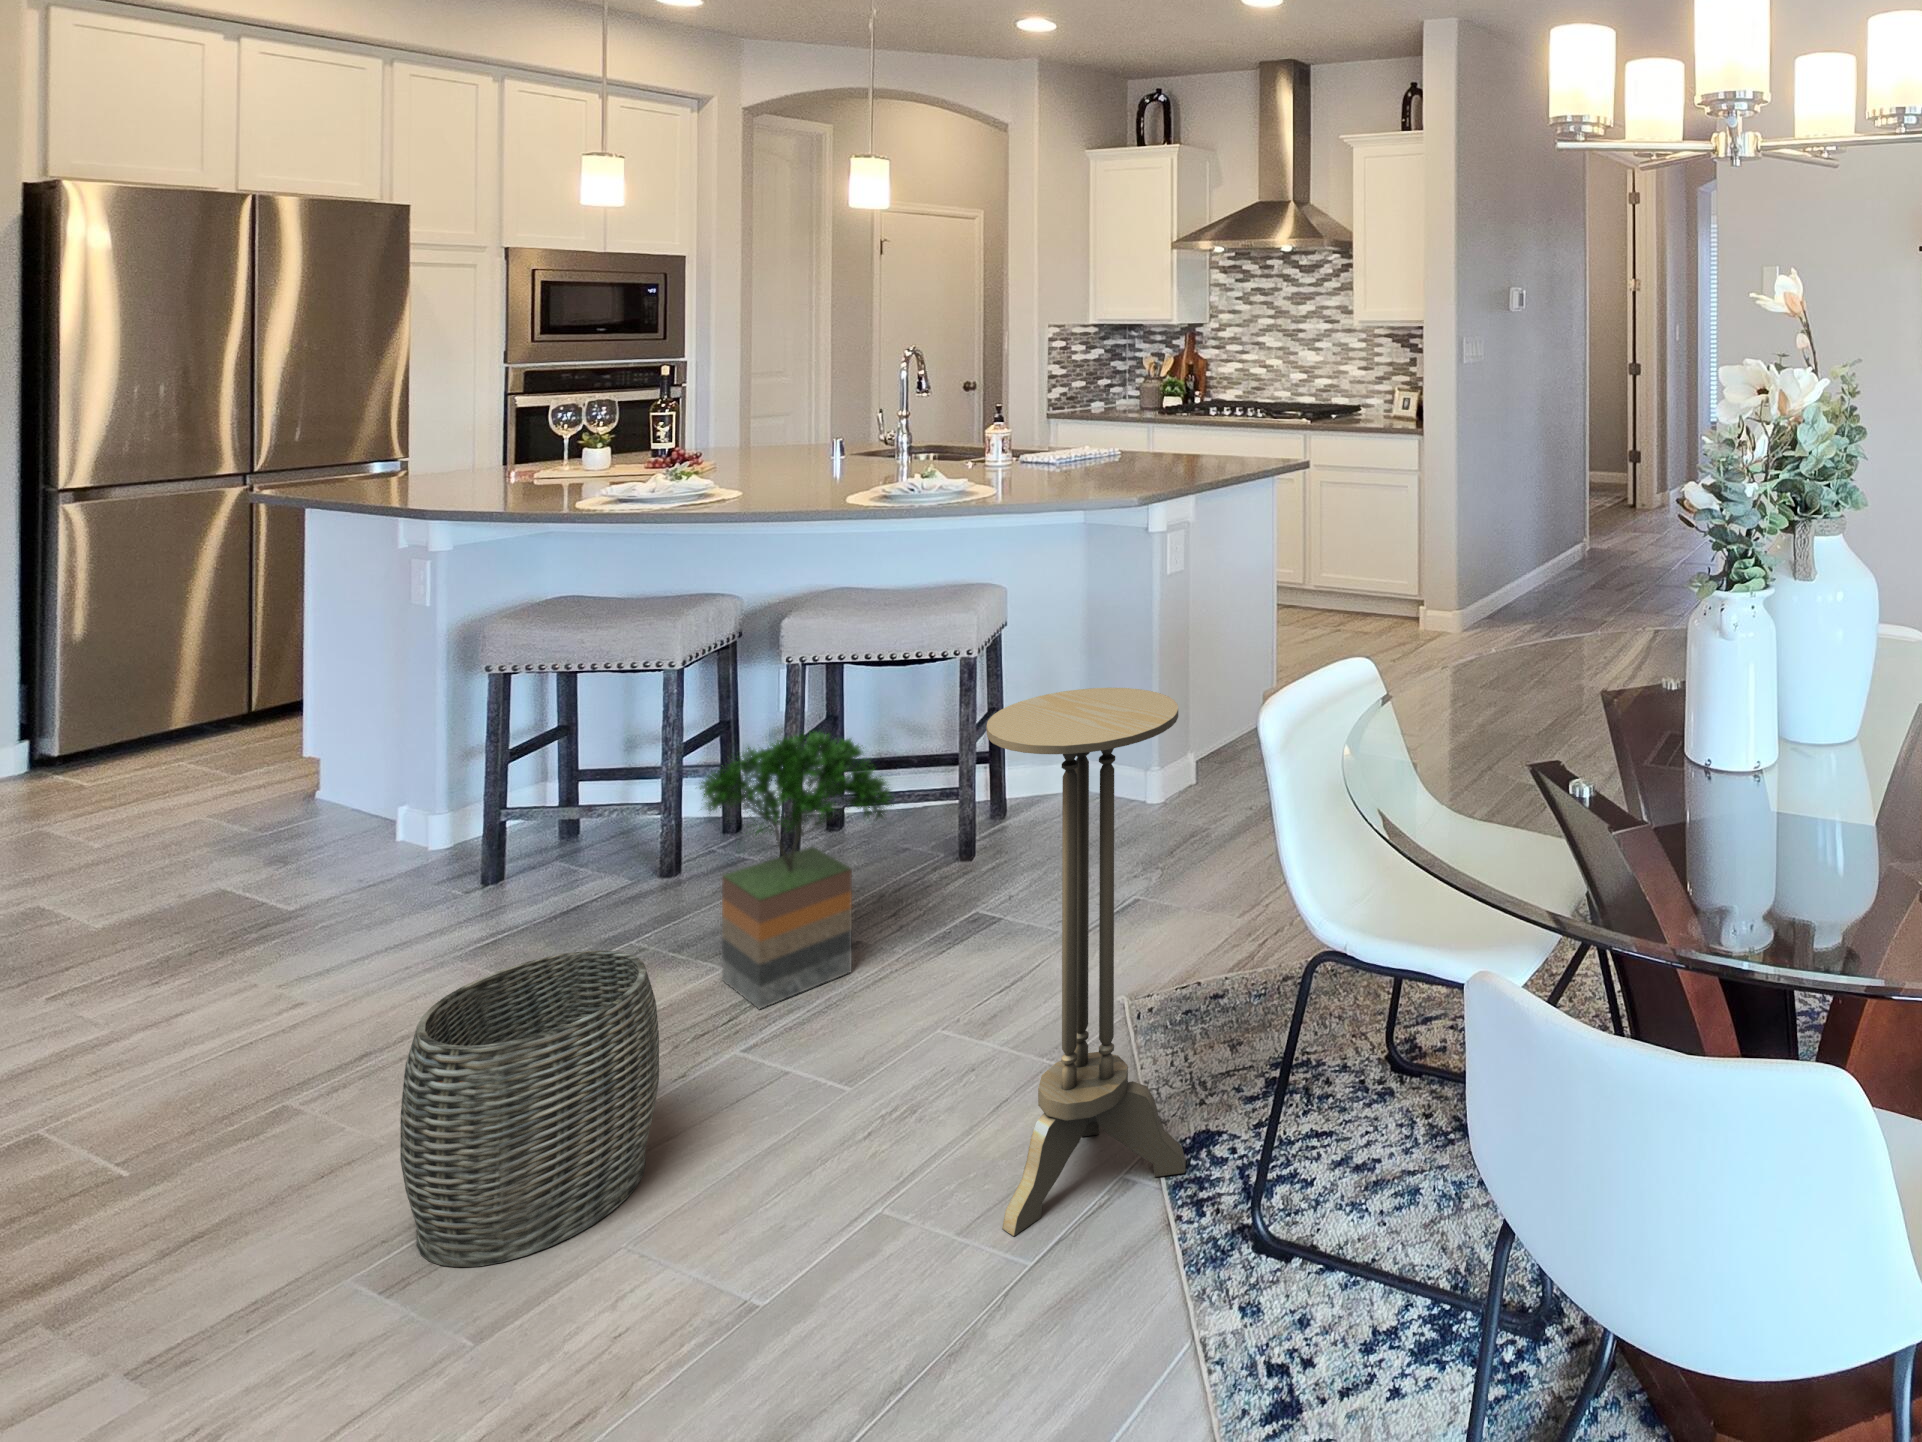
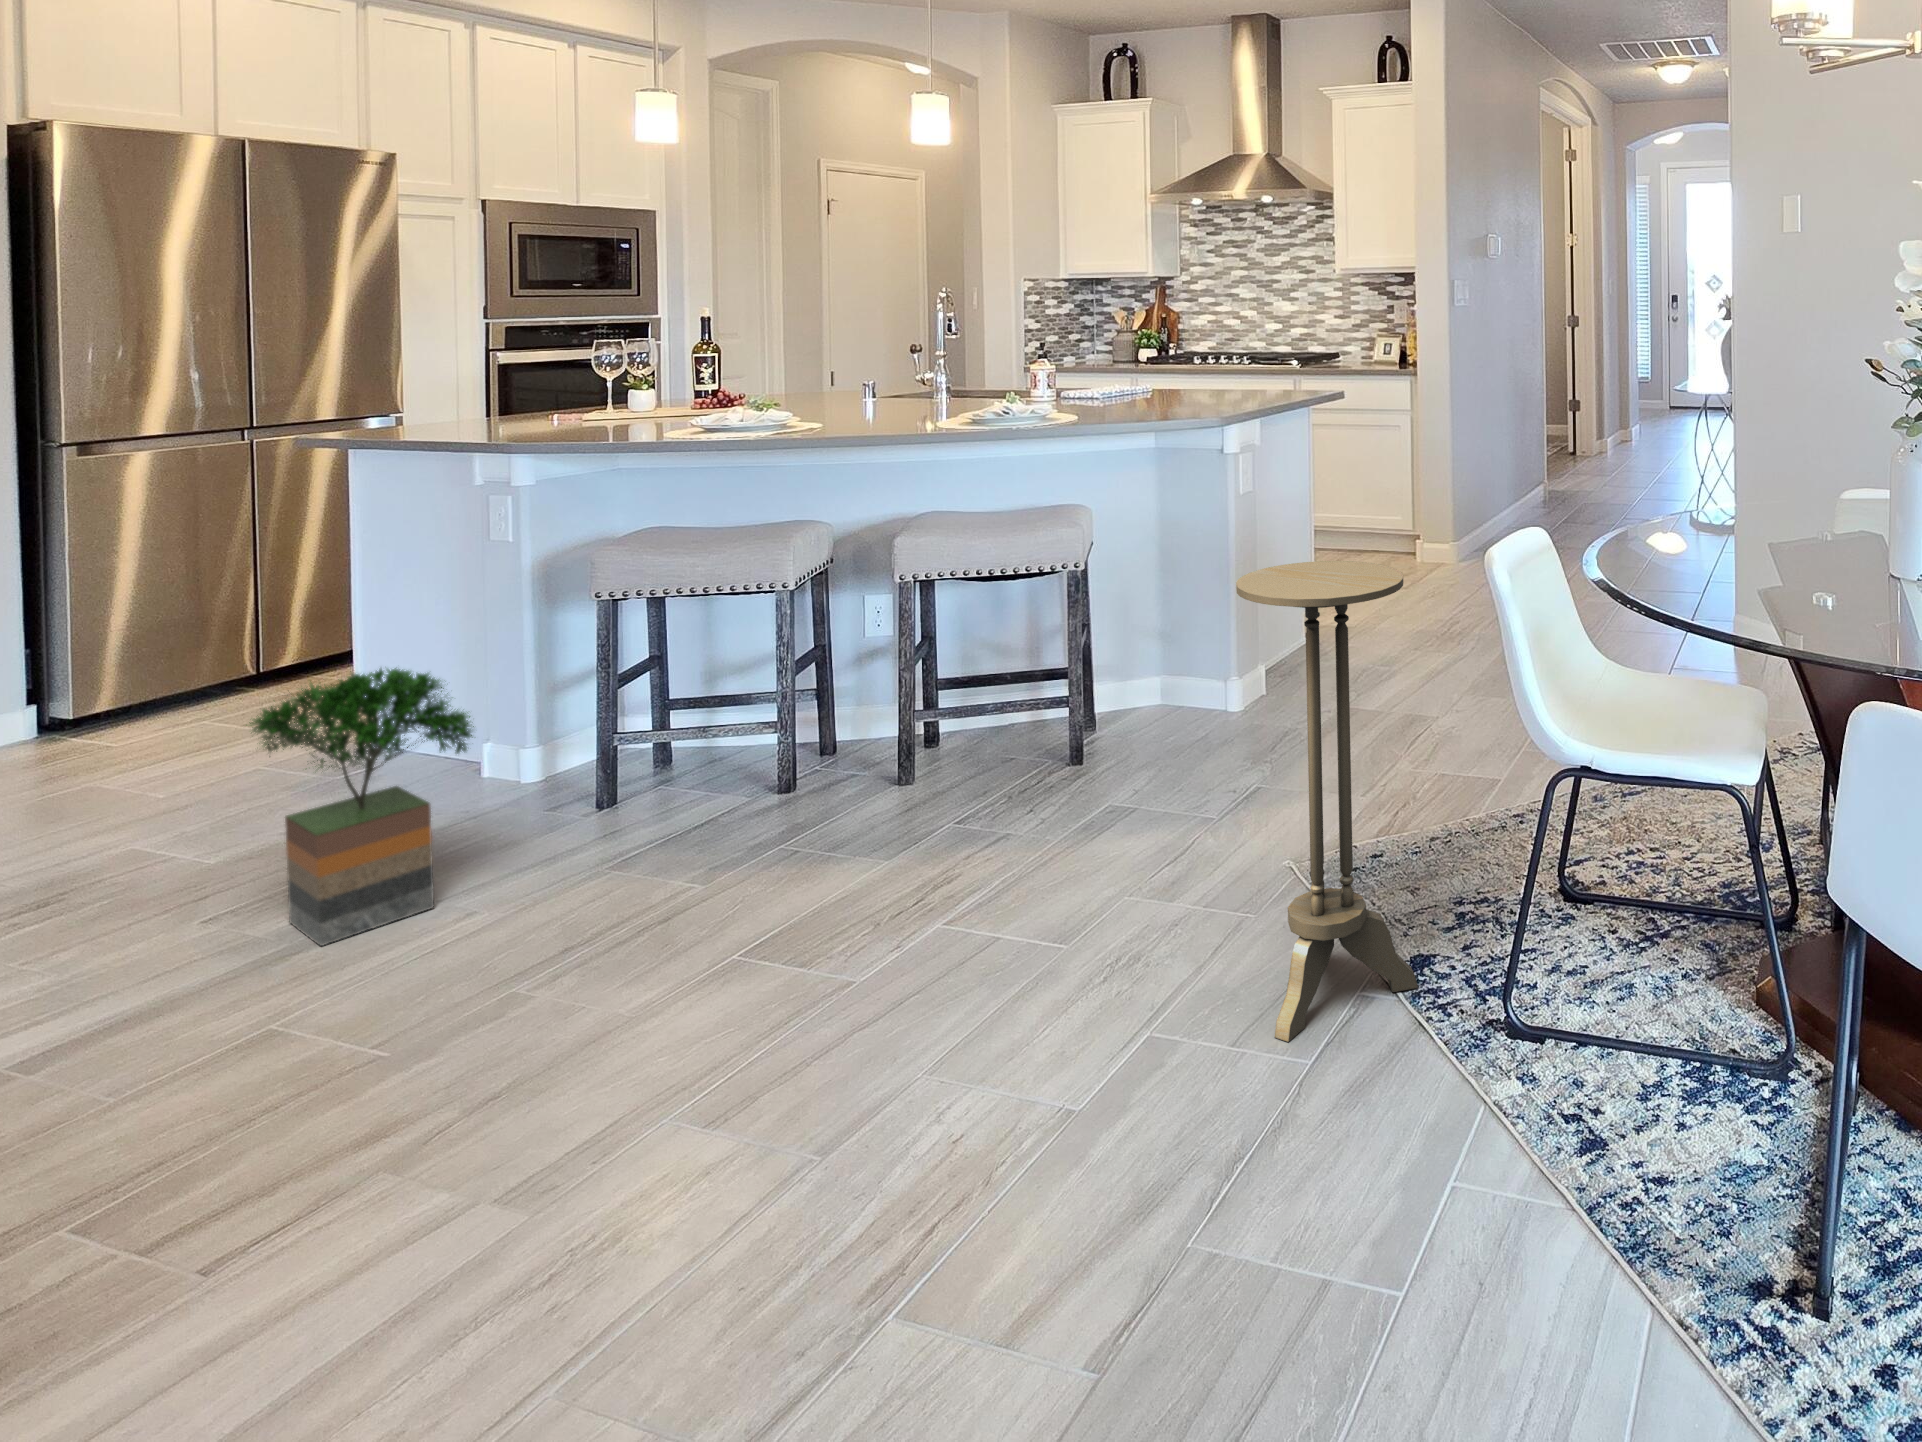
potted tree: present [700,732,893,1009] -> present [249,668,474,946]
woven basket: present [400,950,659,1267] -> none [712,822,926,1098]

